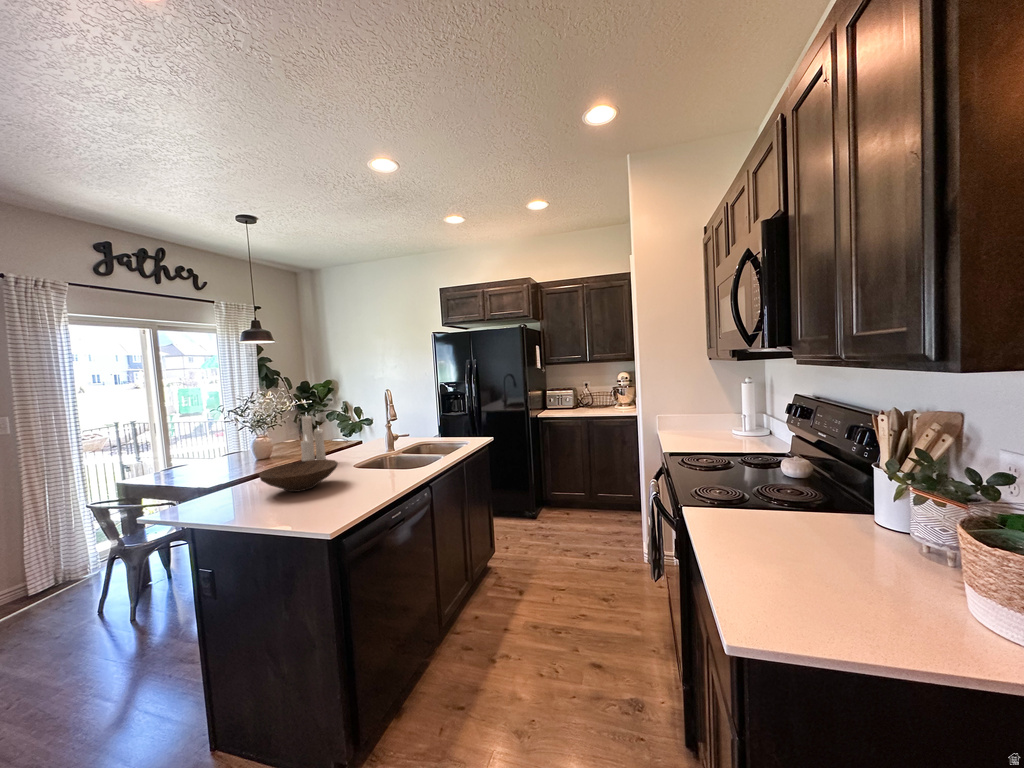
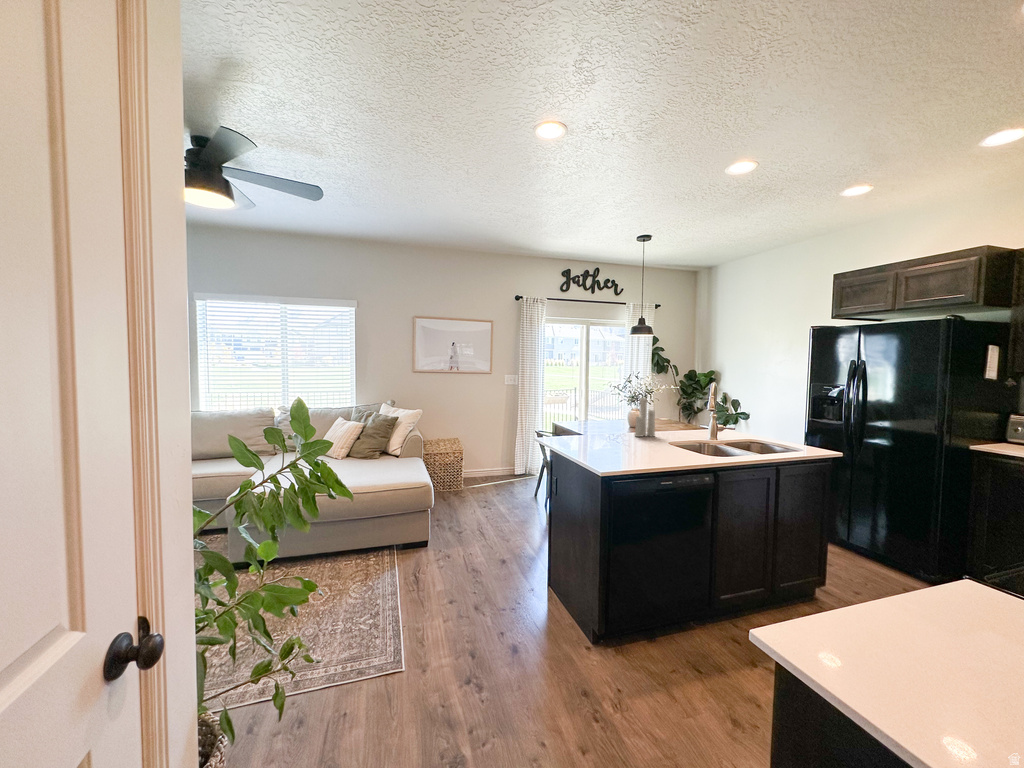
wooden bowl: present [259,459,338,492] -> none [592,429,644,449]

